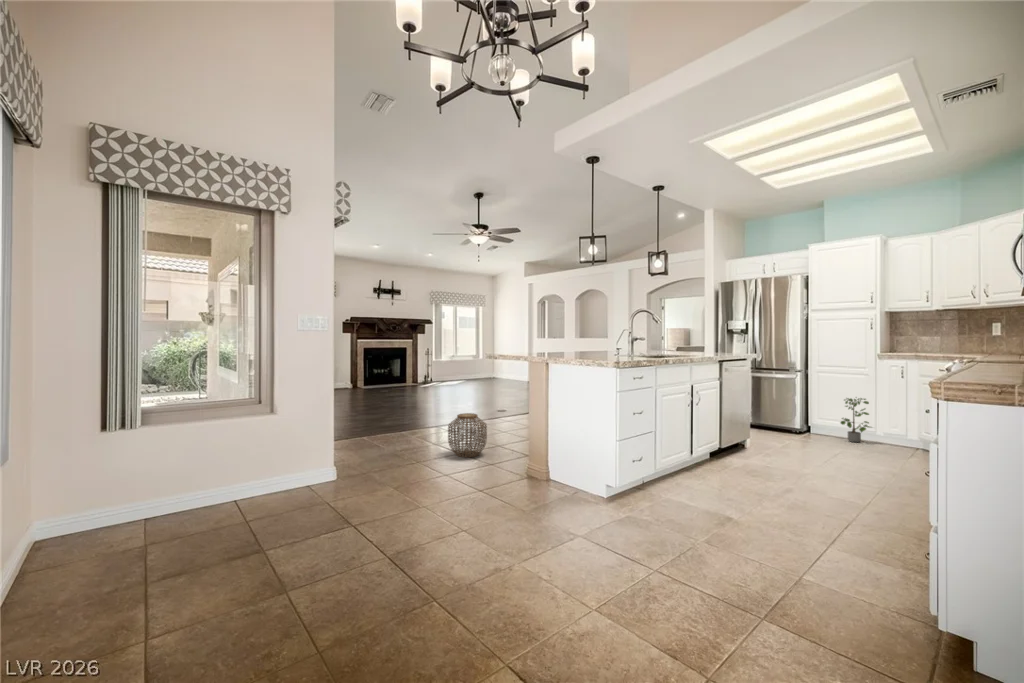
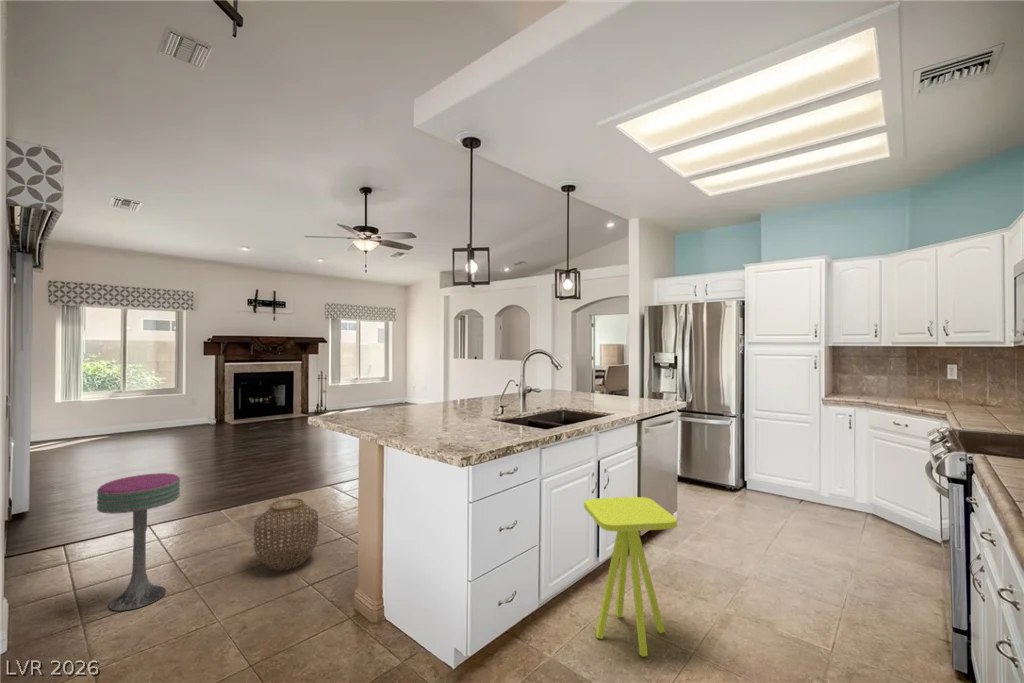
bar stool: none [367,390,409,469] -> present [97,473,180,611]
potted plant: present [841,398,869,442] -> none [782,450,822,506]
side table: none [682,404,749,497] -> present [584,497,677,657]

